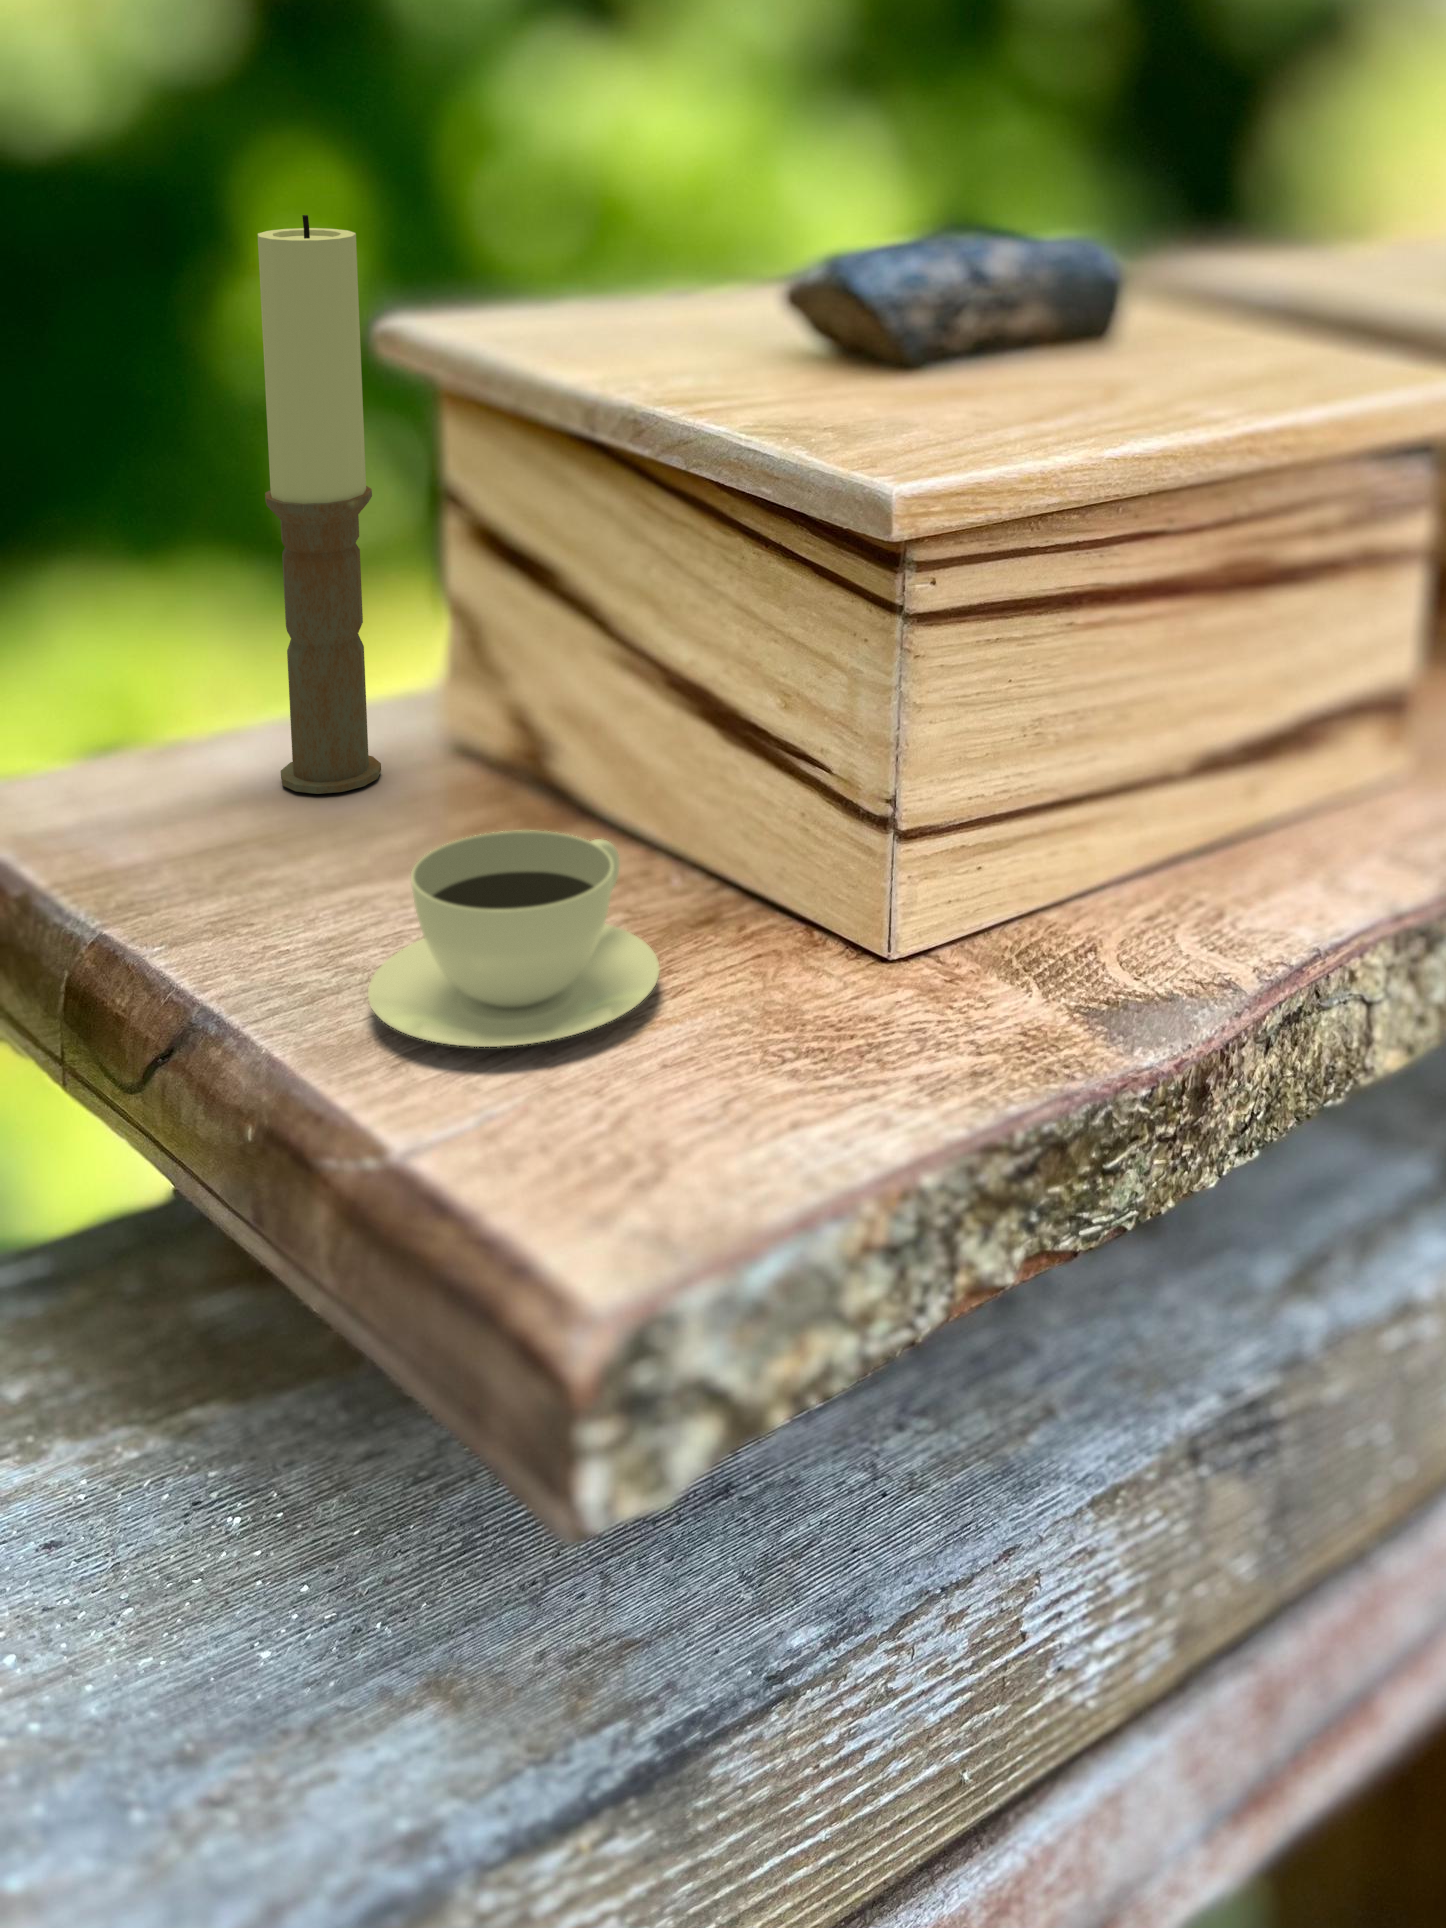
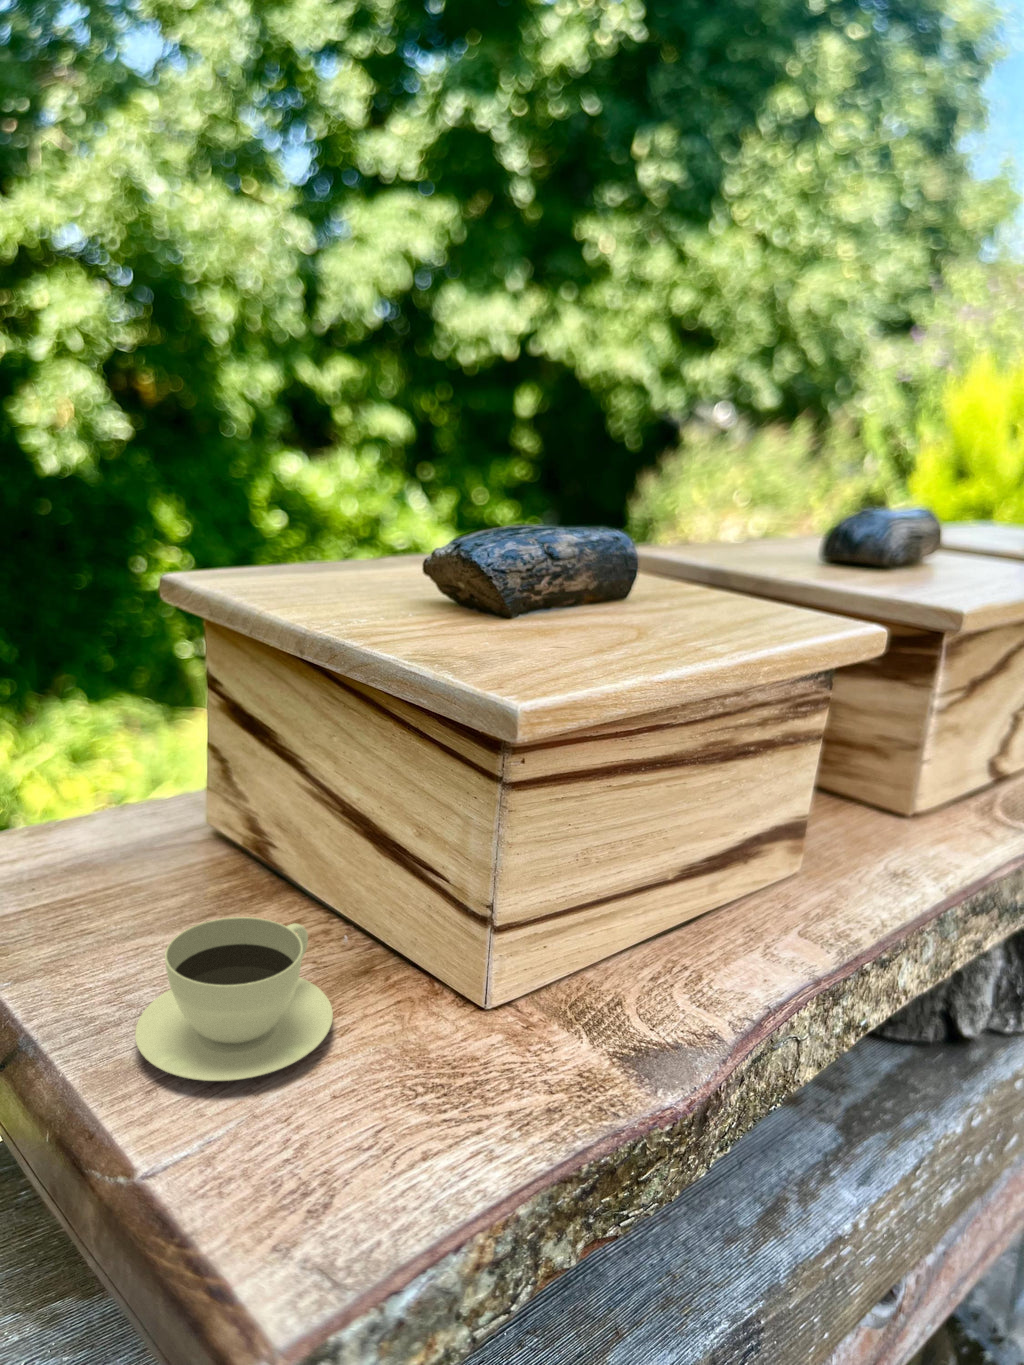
candle: present [258,215,381,794] -> none [89,504,168,867]

